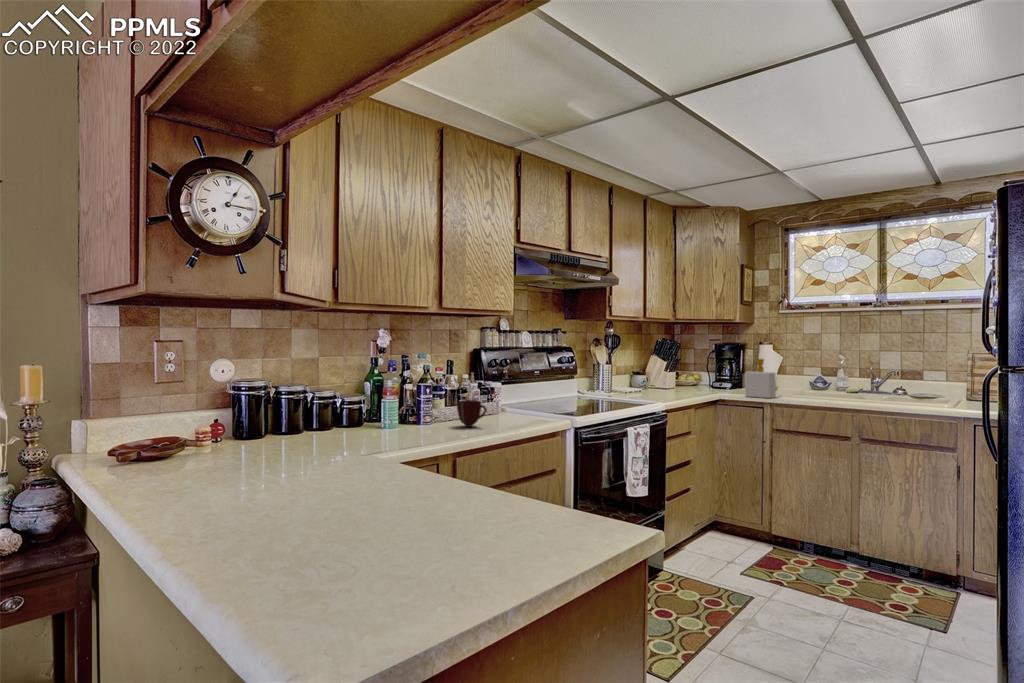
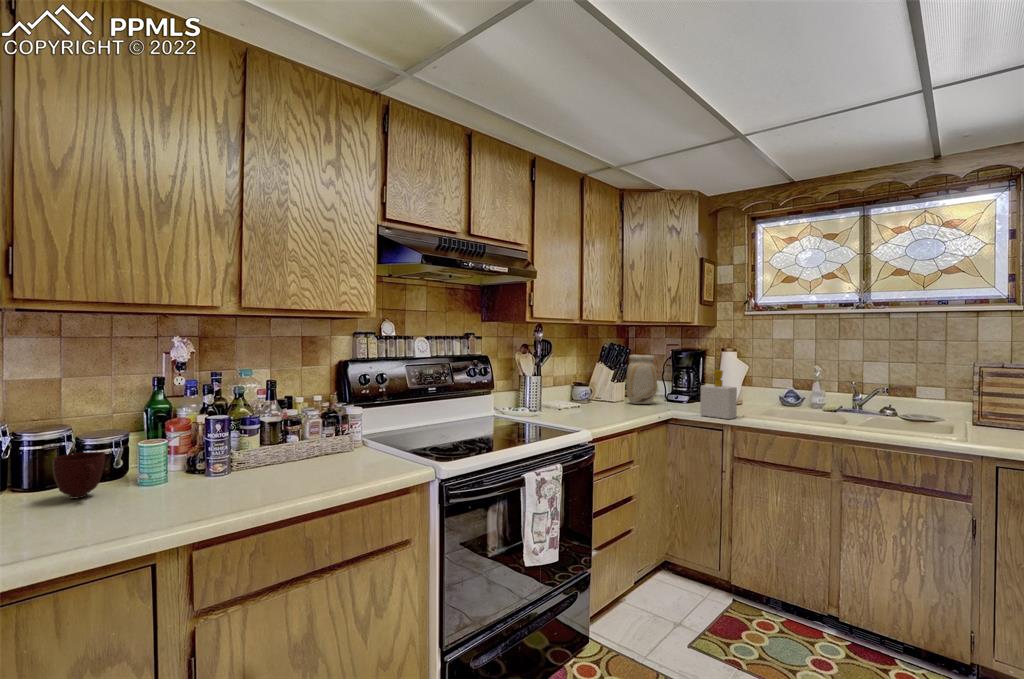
vase: none [678,348,705,389] -> present [626,355,657,404]
mug: present [457,400,487,427] -> present [52,452,105,499]

